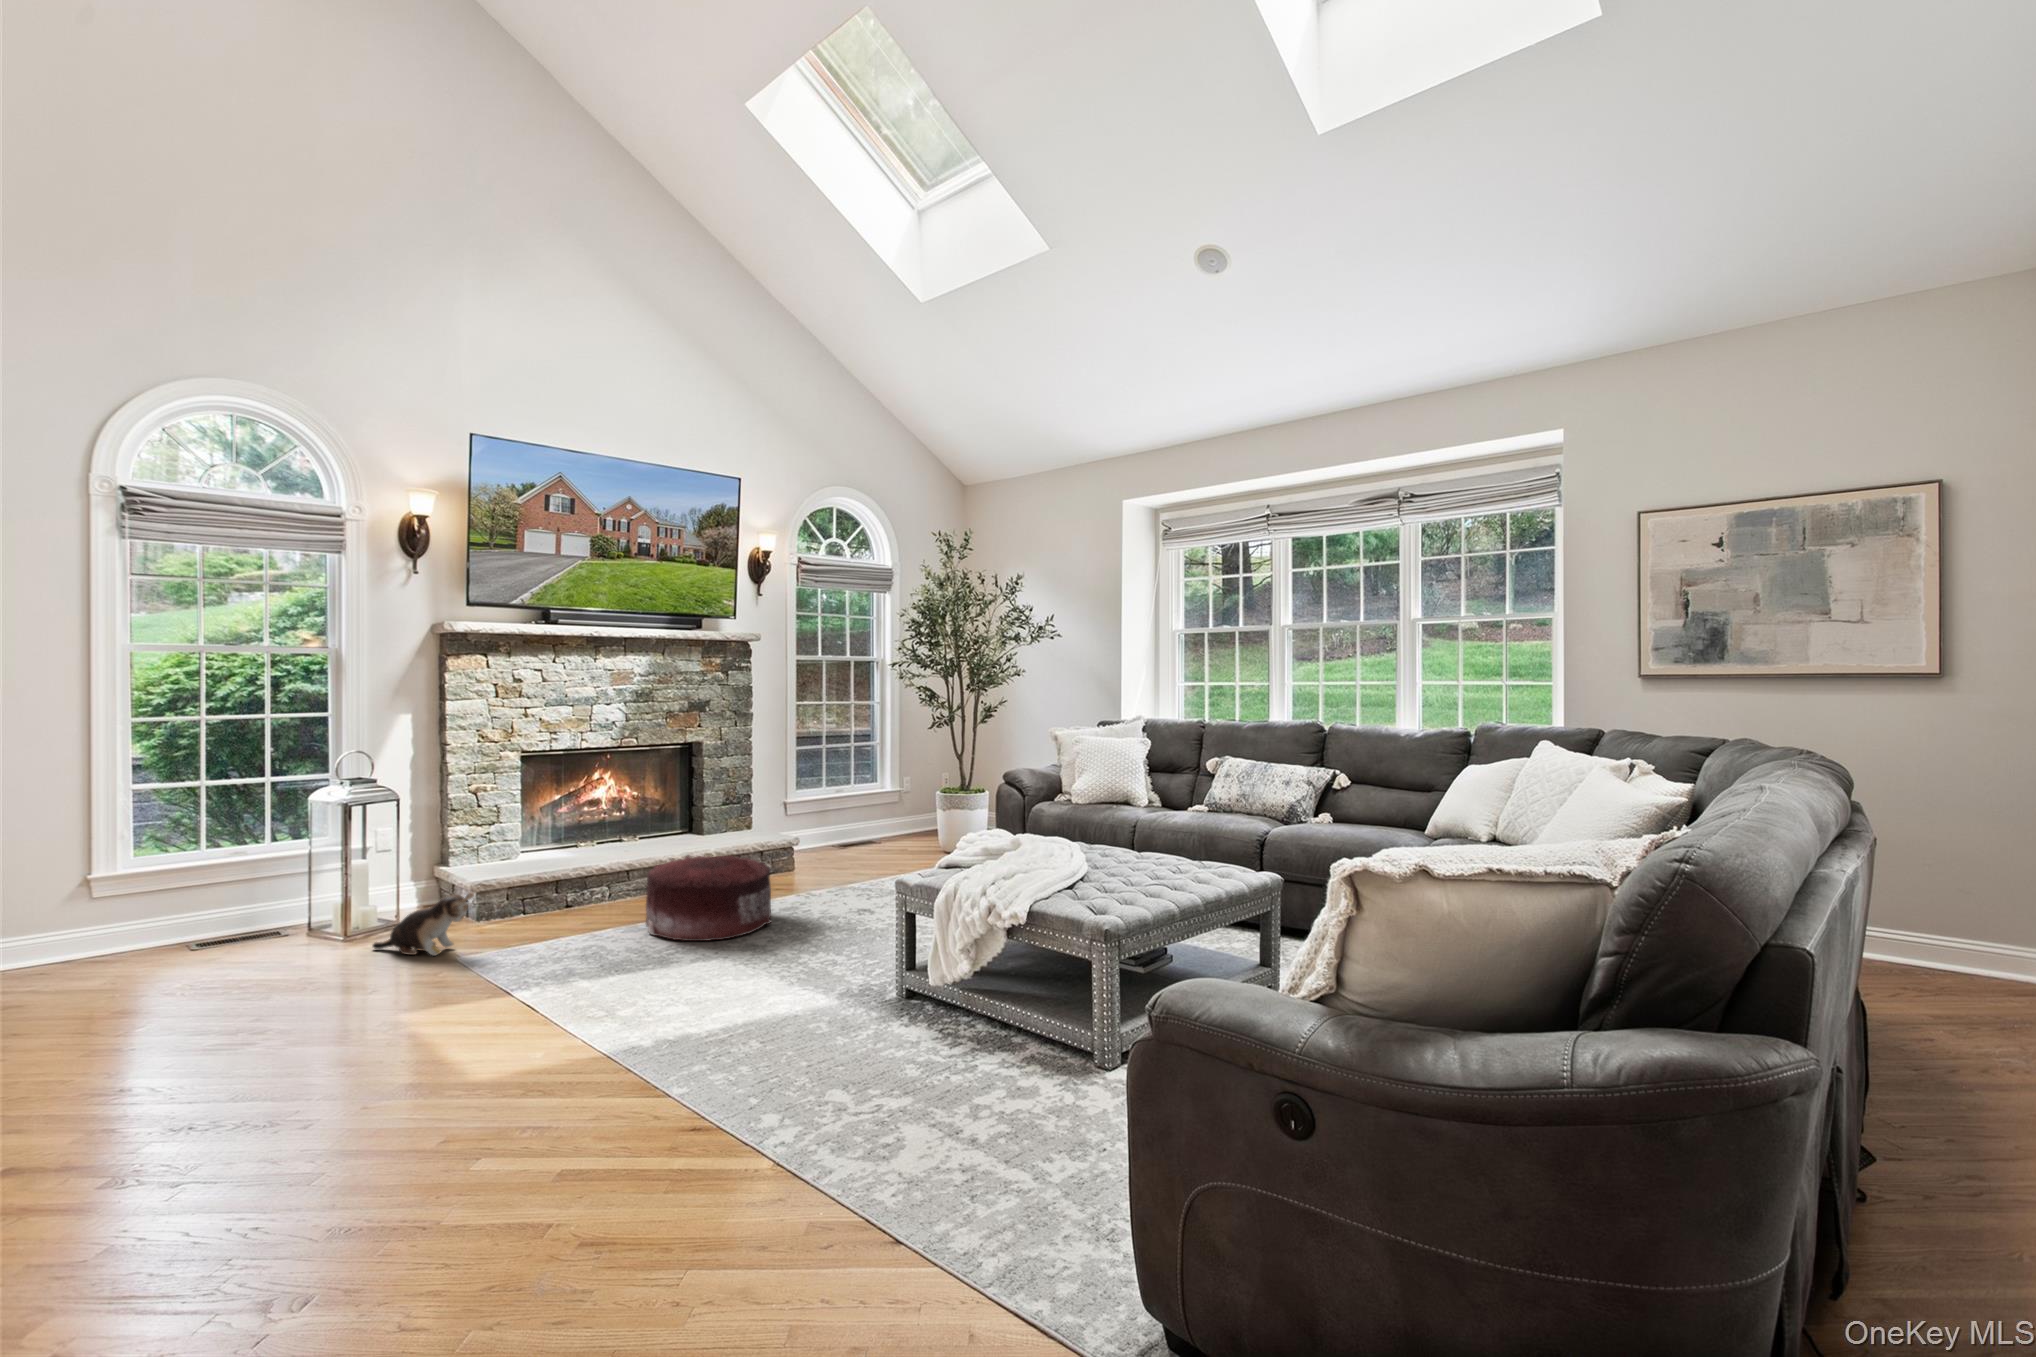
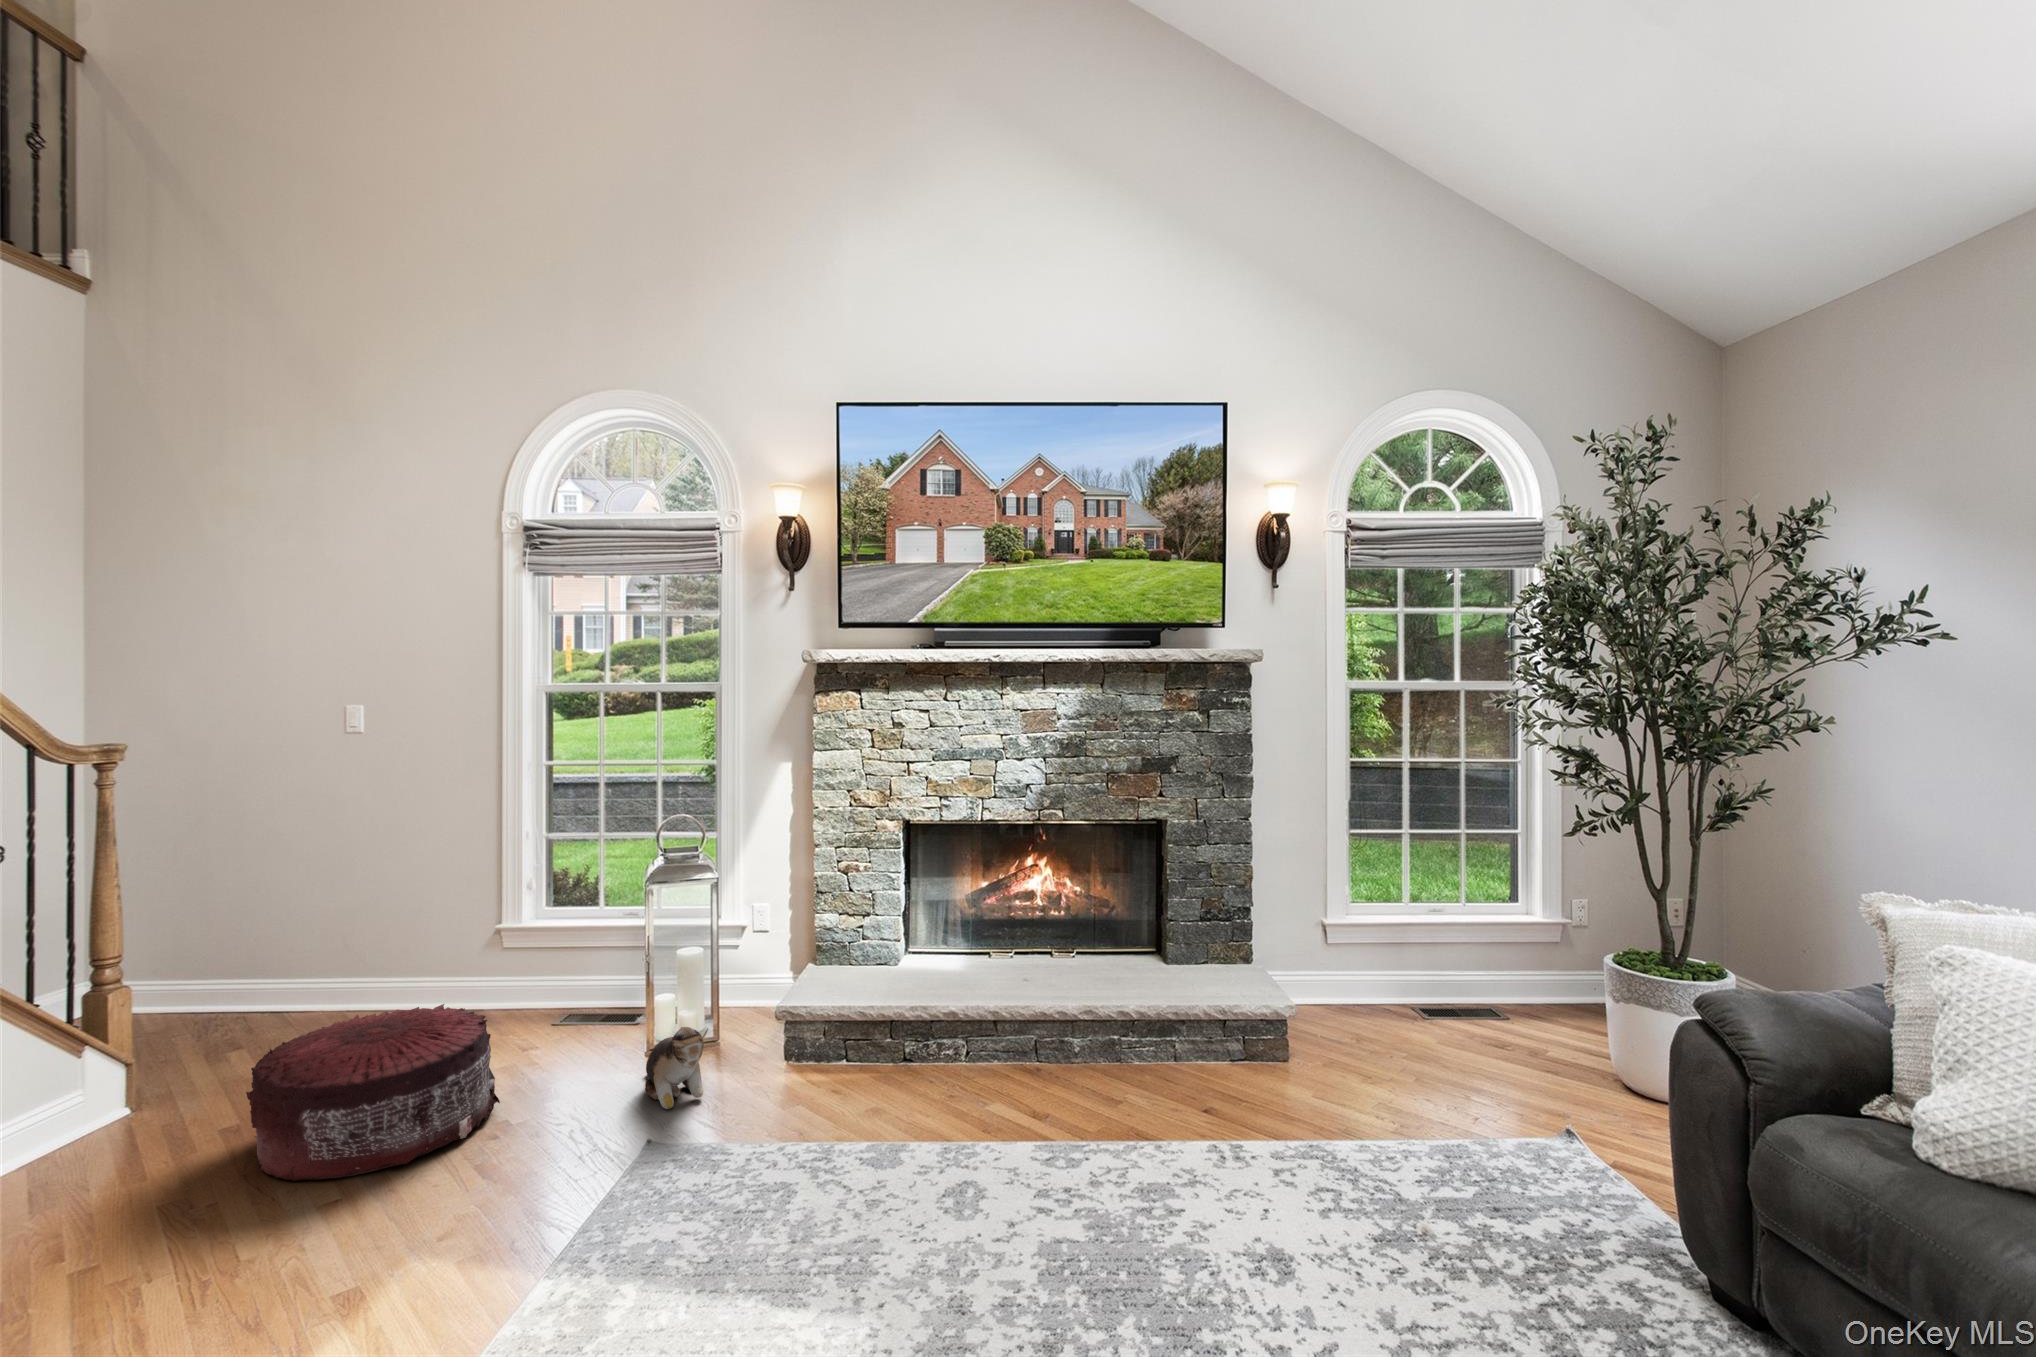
pouf: present [646,856,771,941] -> present [246,1004,500,1181]

